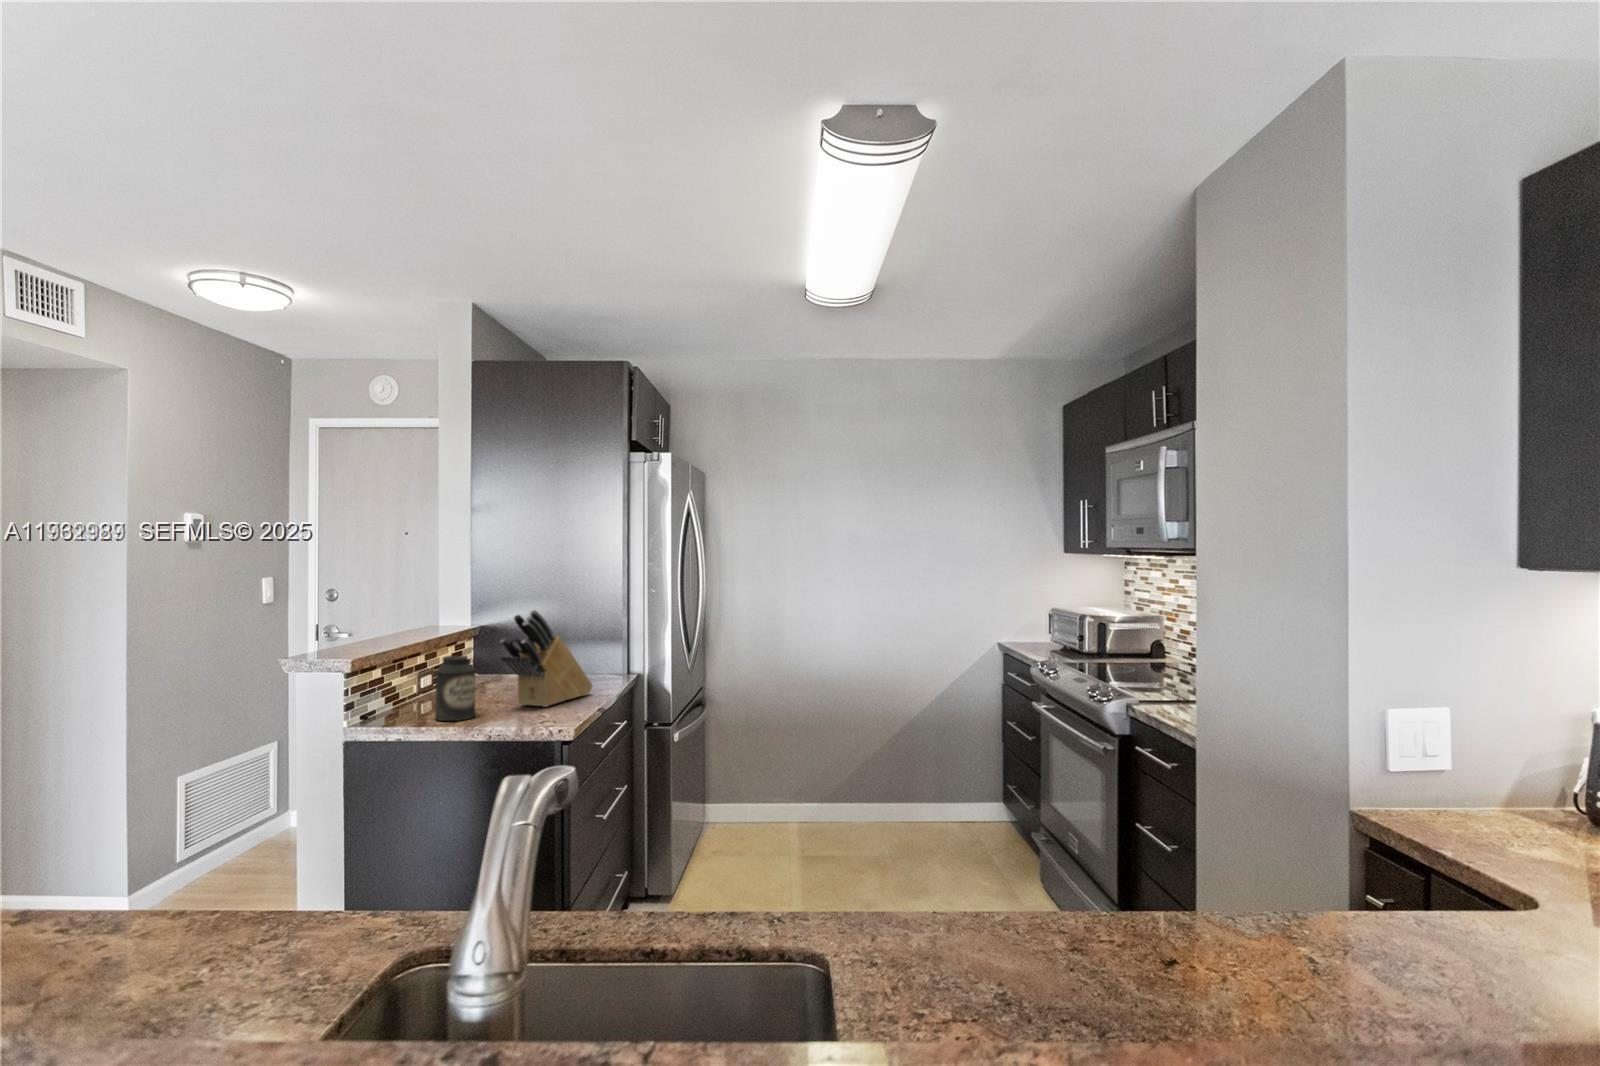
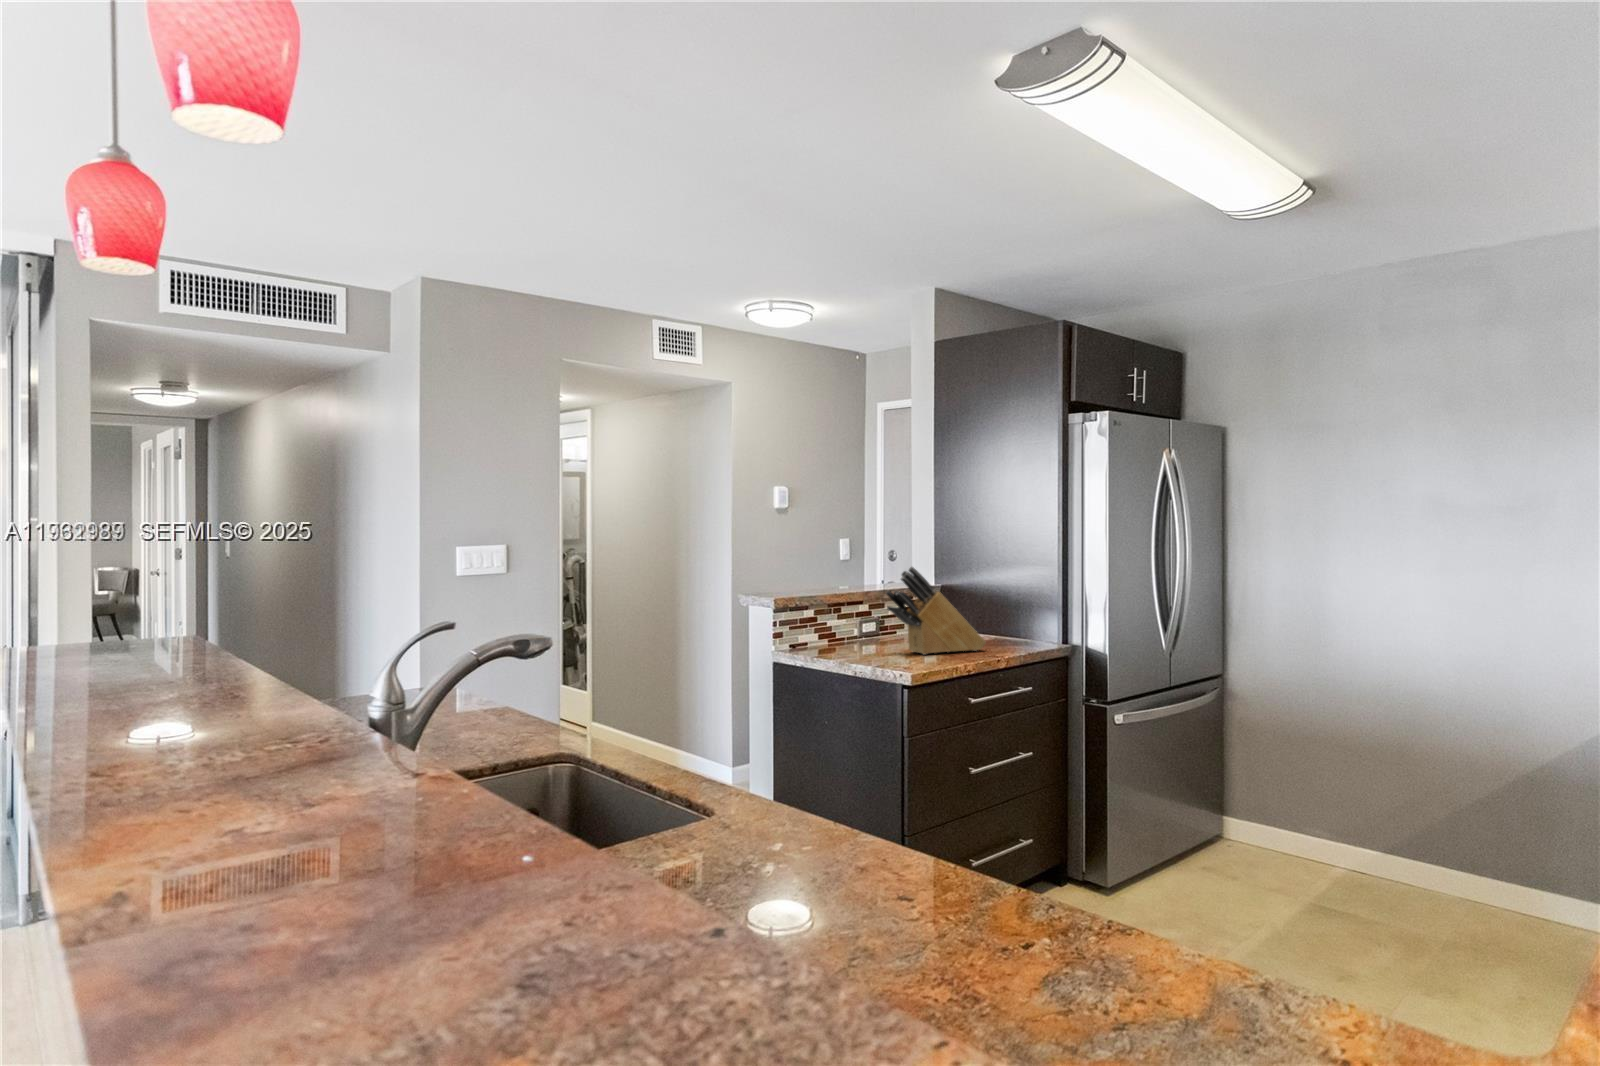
canister: present [435,656,475,721] -> none [834,602,865,655]

